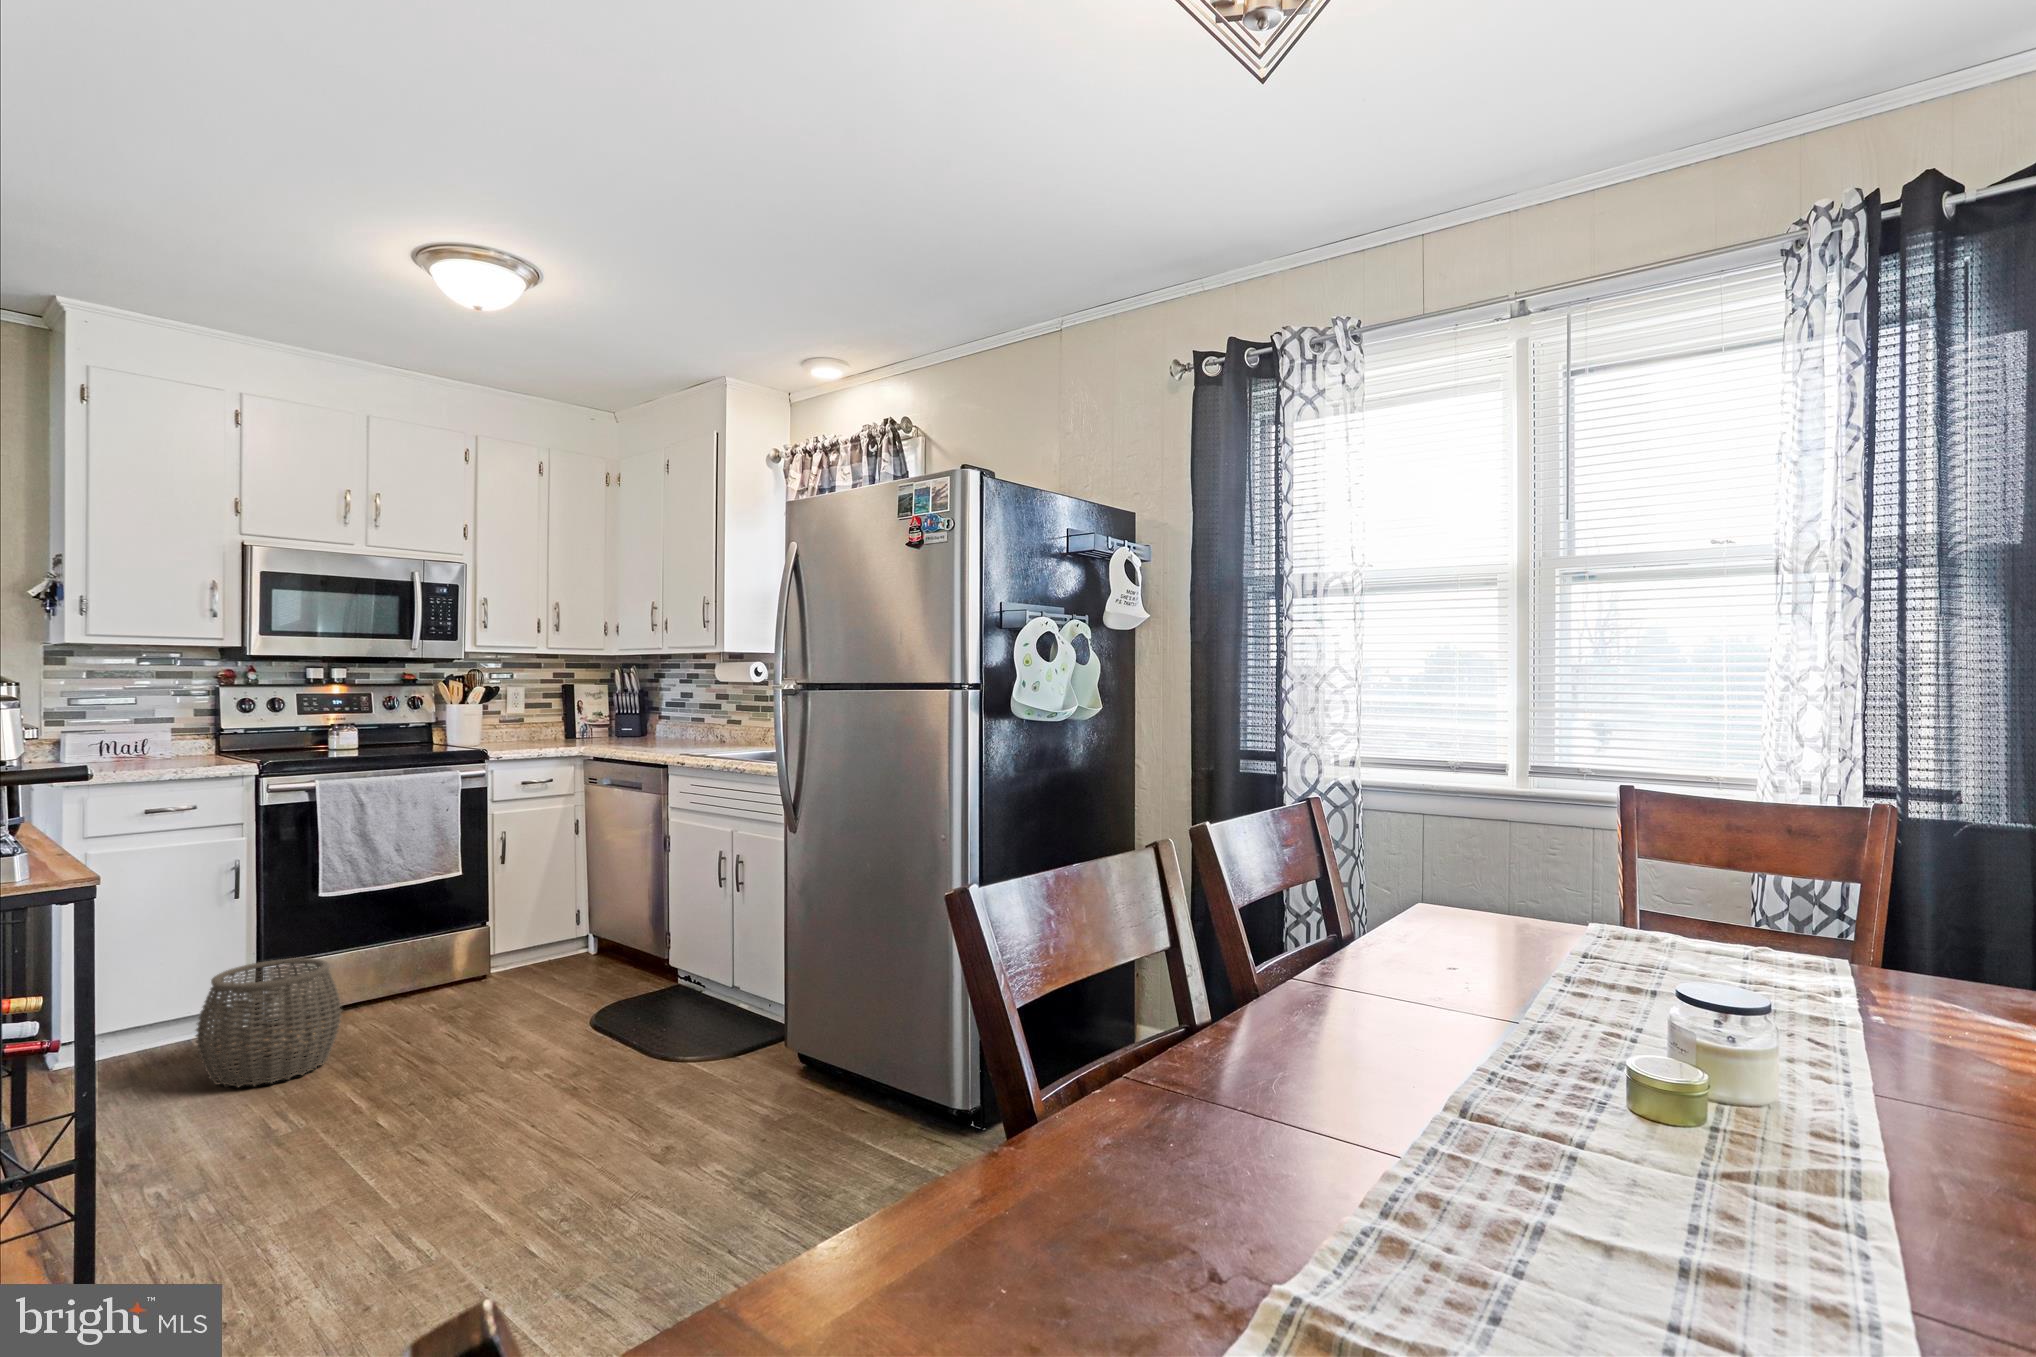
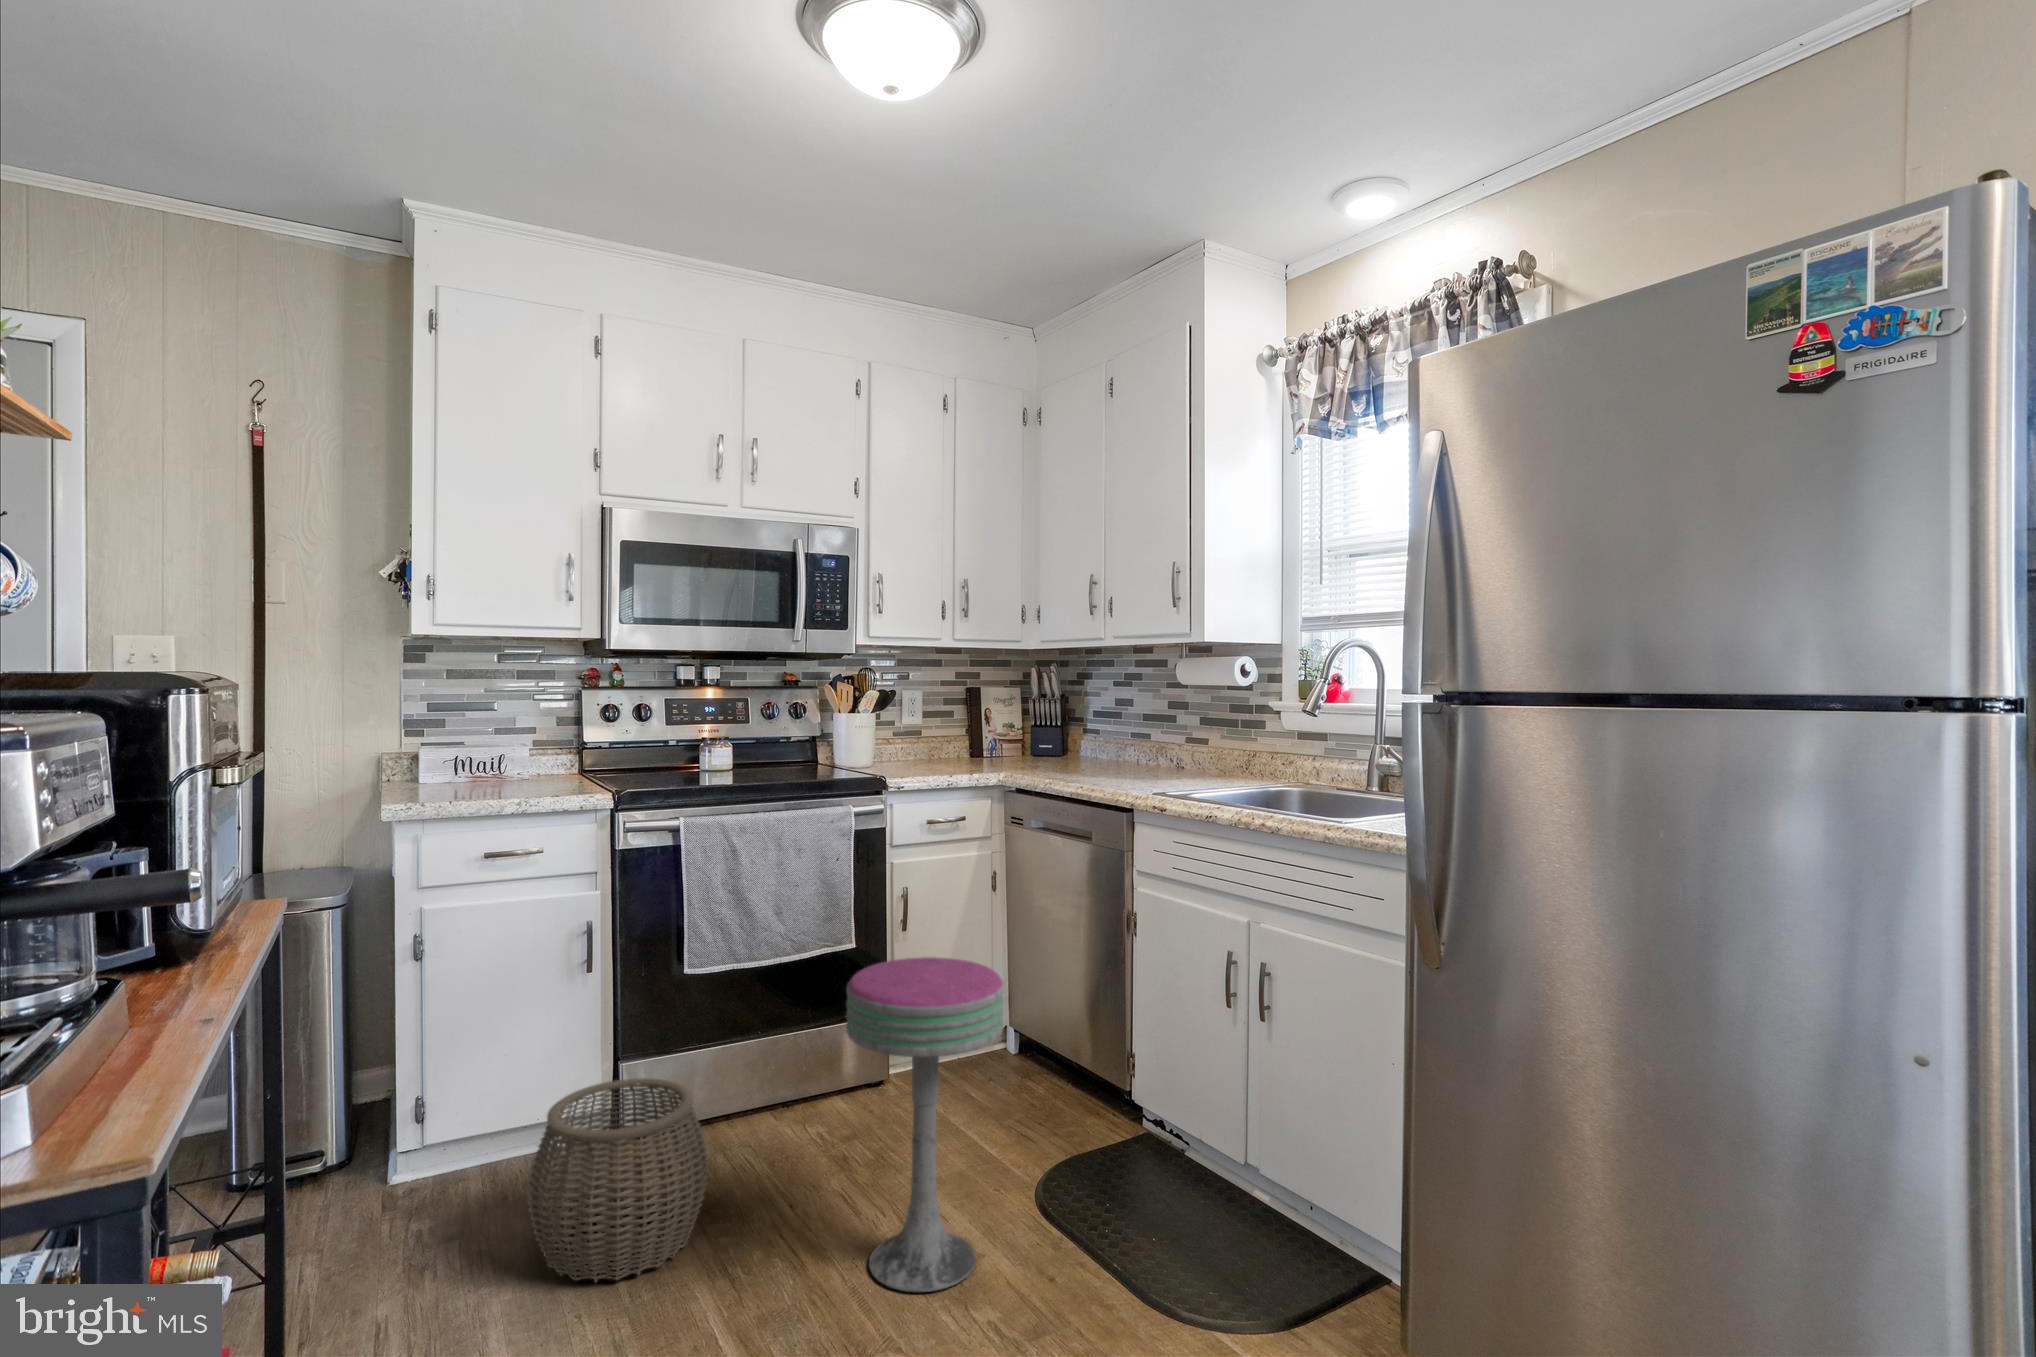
bar stool: none [448,859,562,1064] -> present [846,957,1004,1292]

